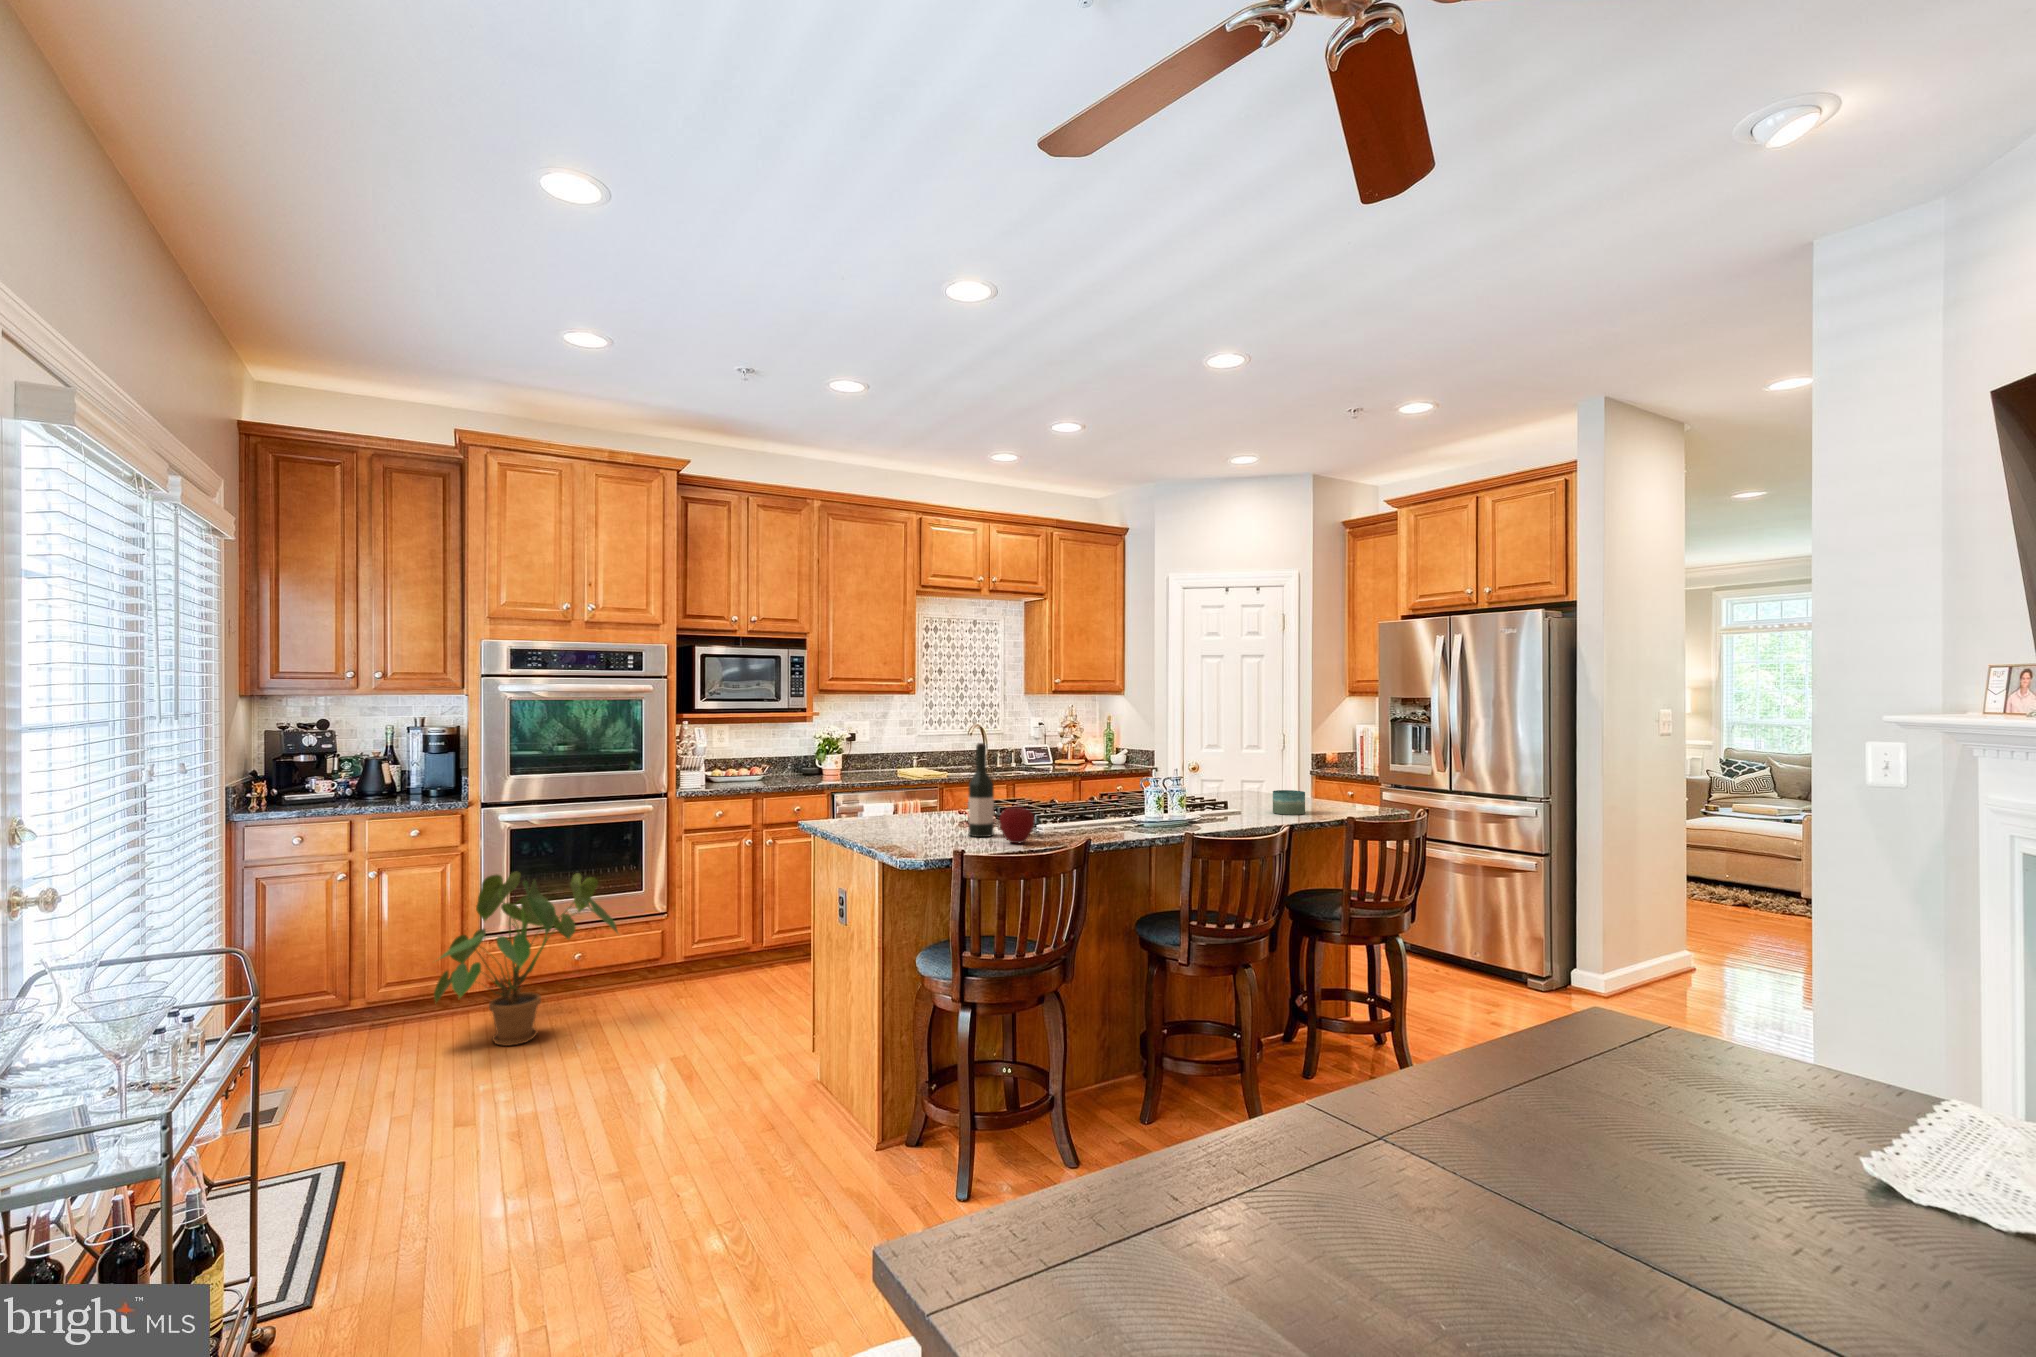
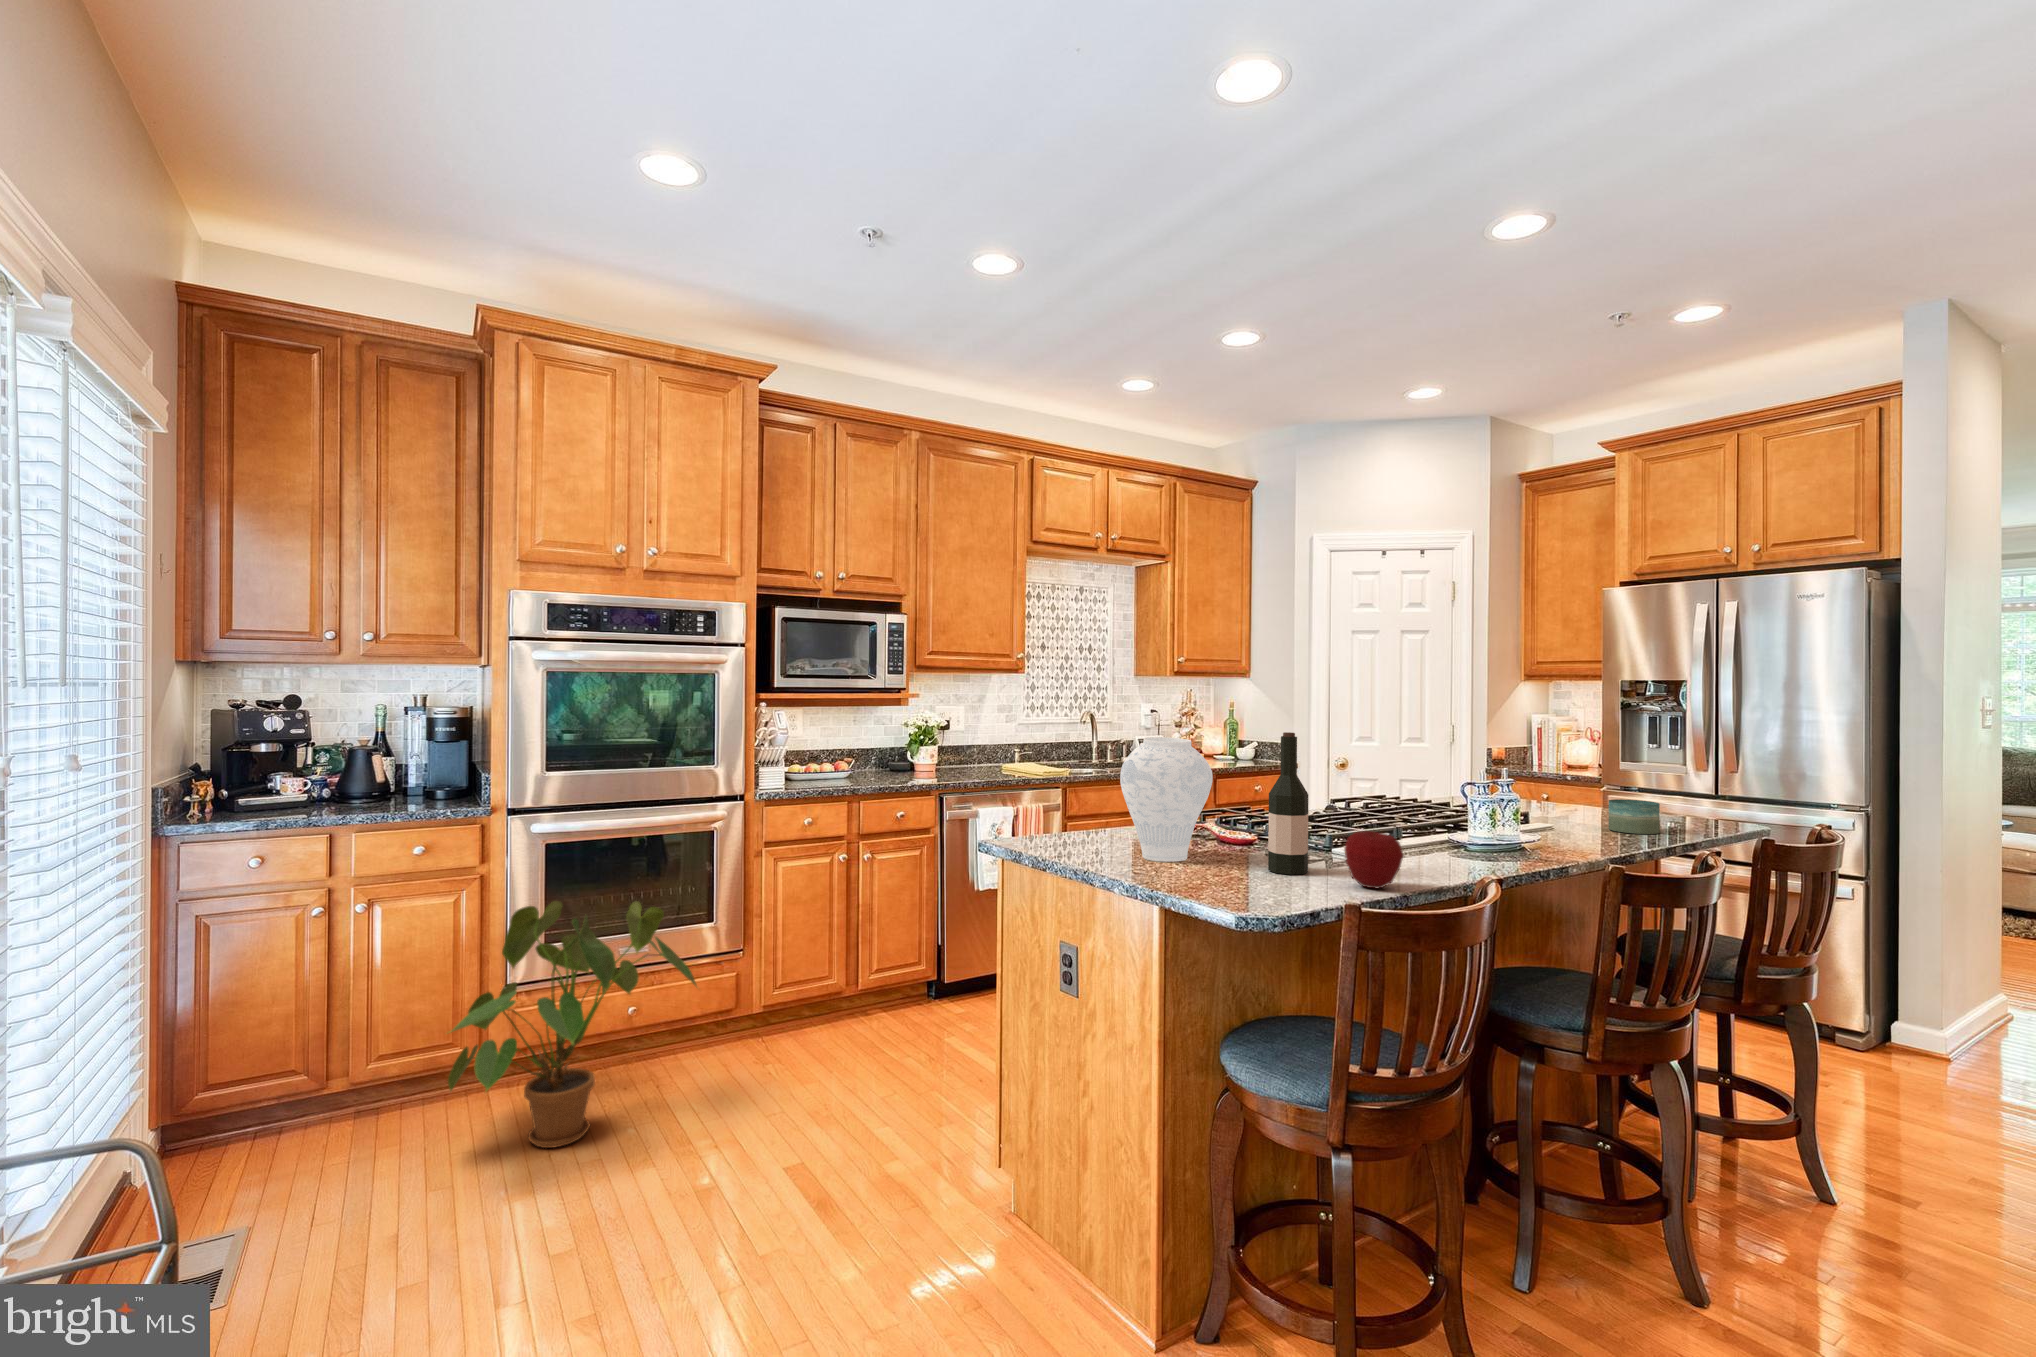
vase: none [882,746,945,831] -> present [1120,737,1213,862]

